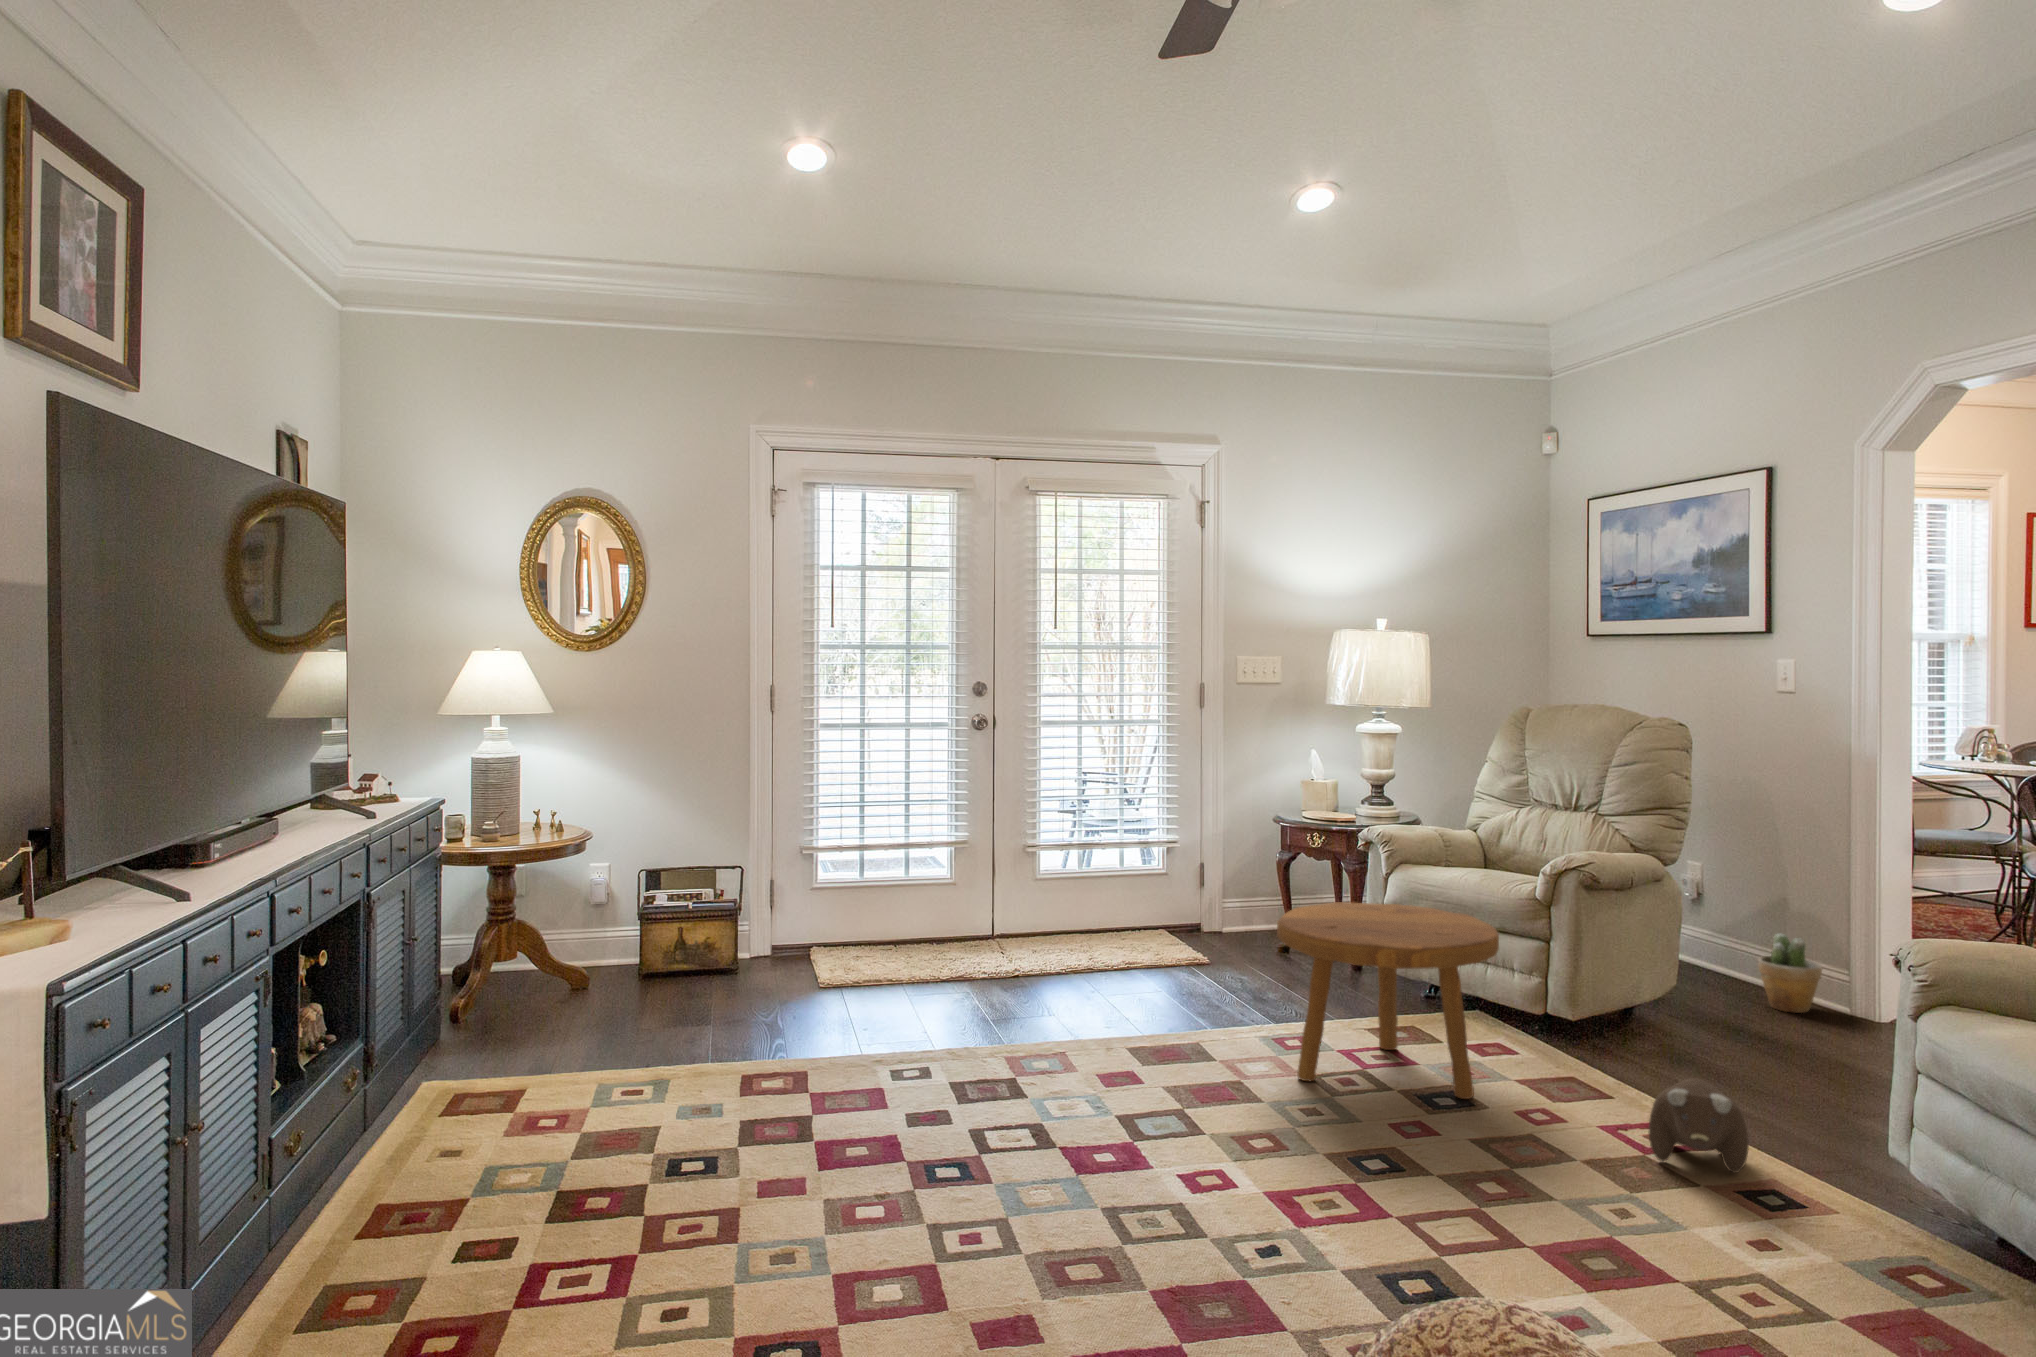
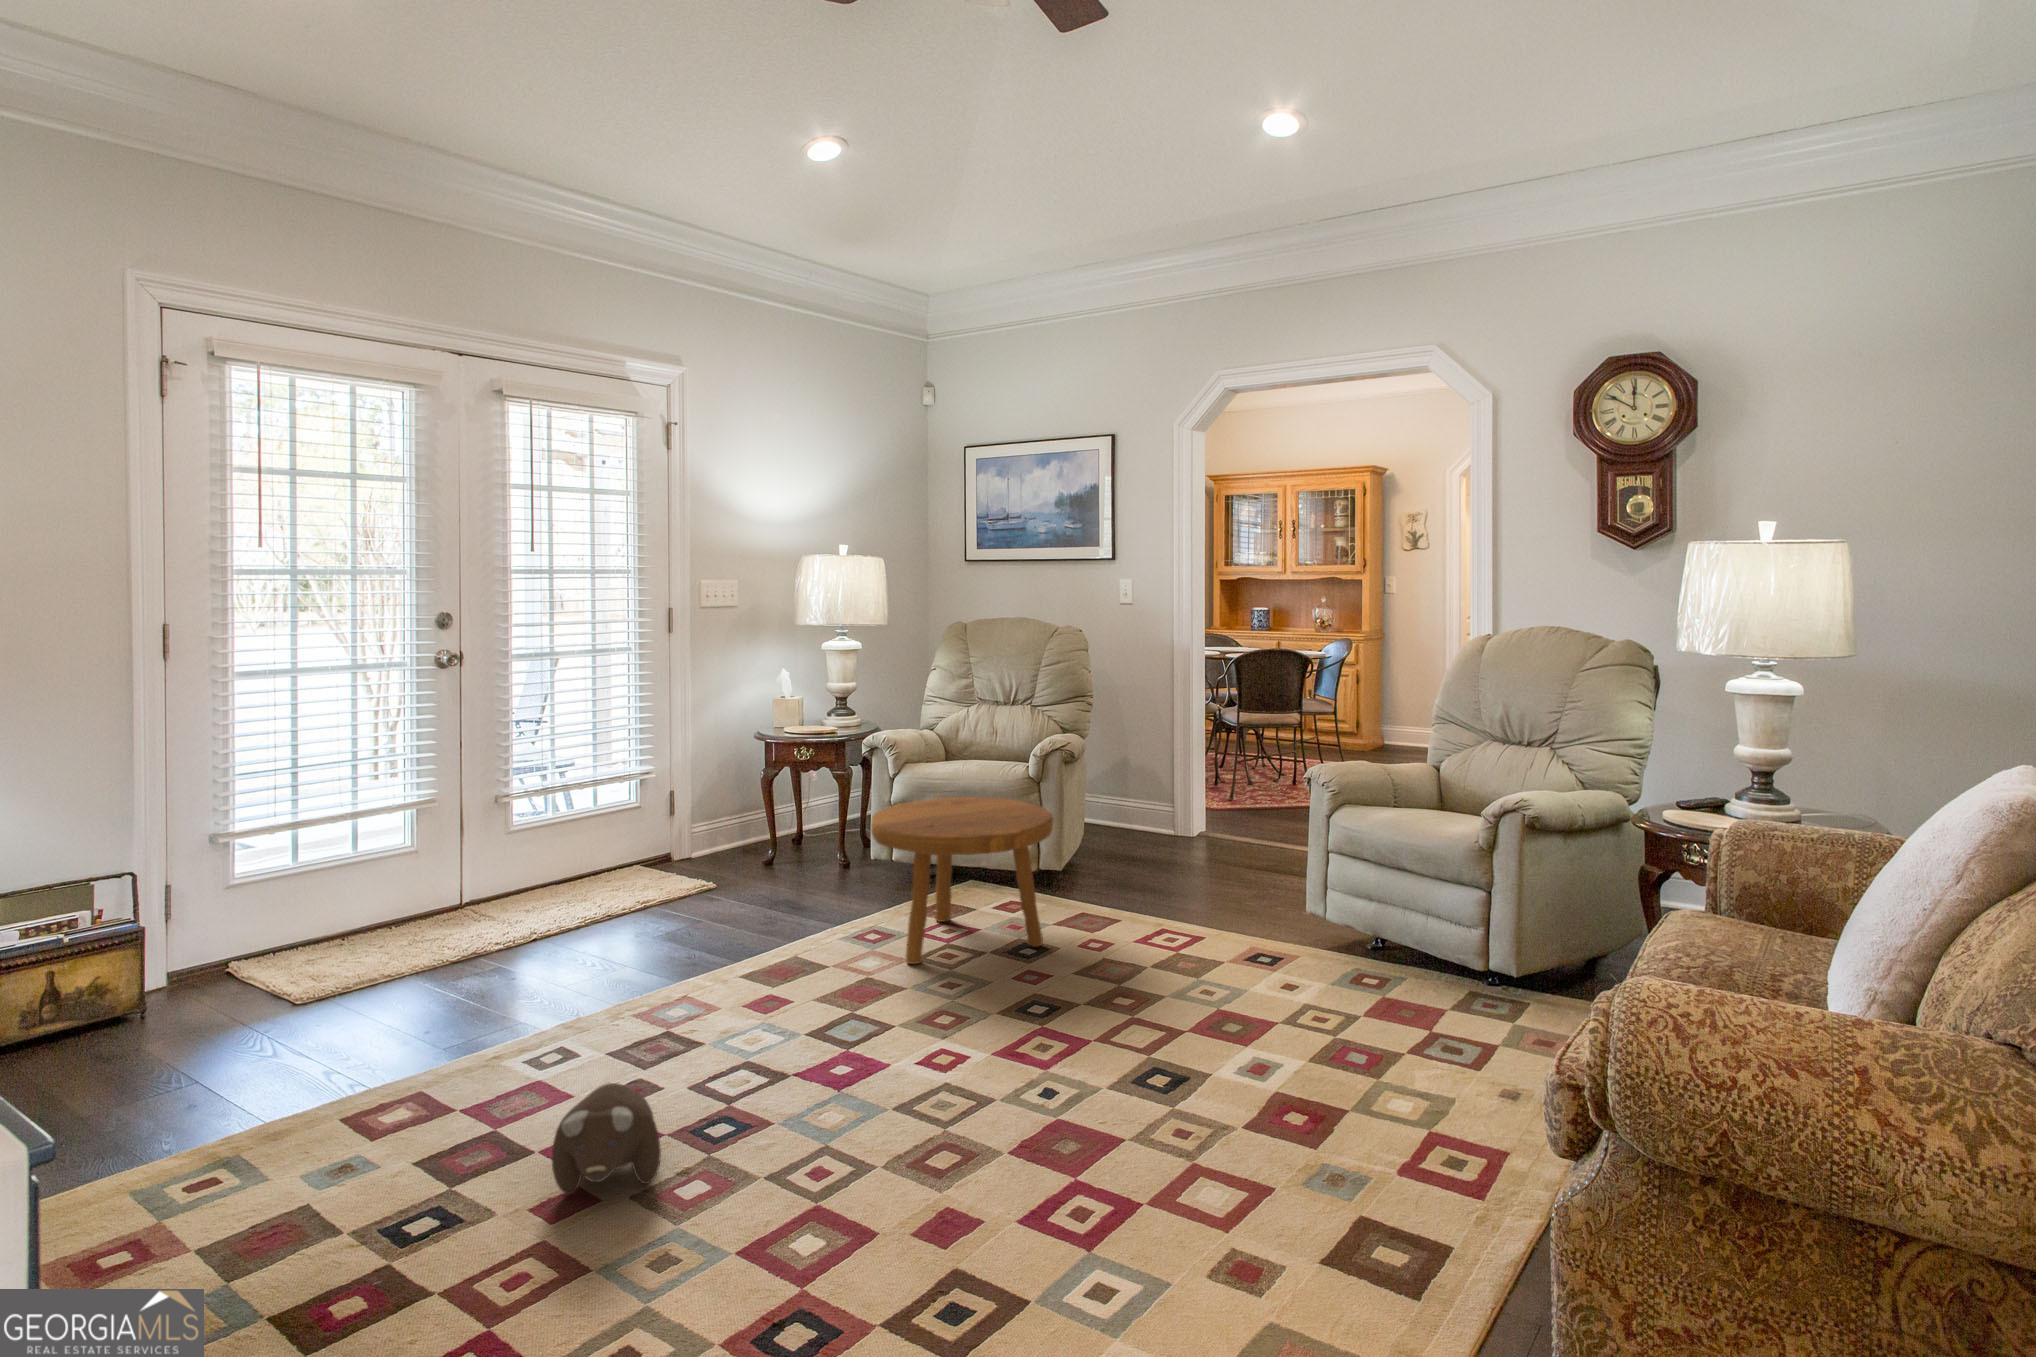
potted plant: present [1758,934,1822,1013] -> none [1124,779,1163,834]
plush toy: present [1649,1078,1749,1173] -> present [552,1083,661,1194]

